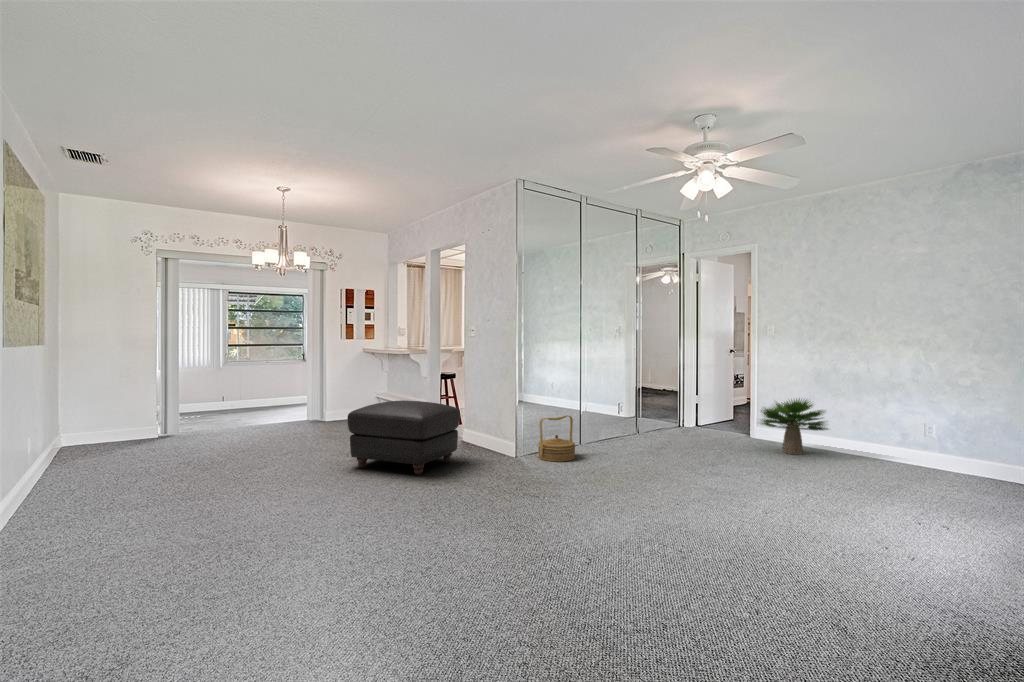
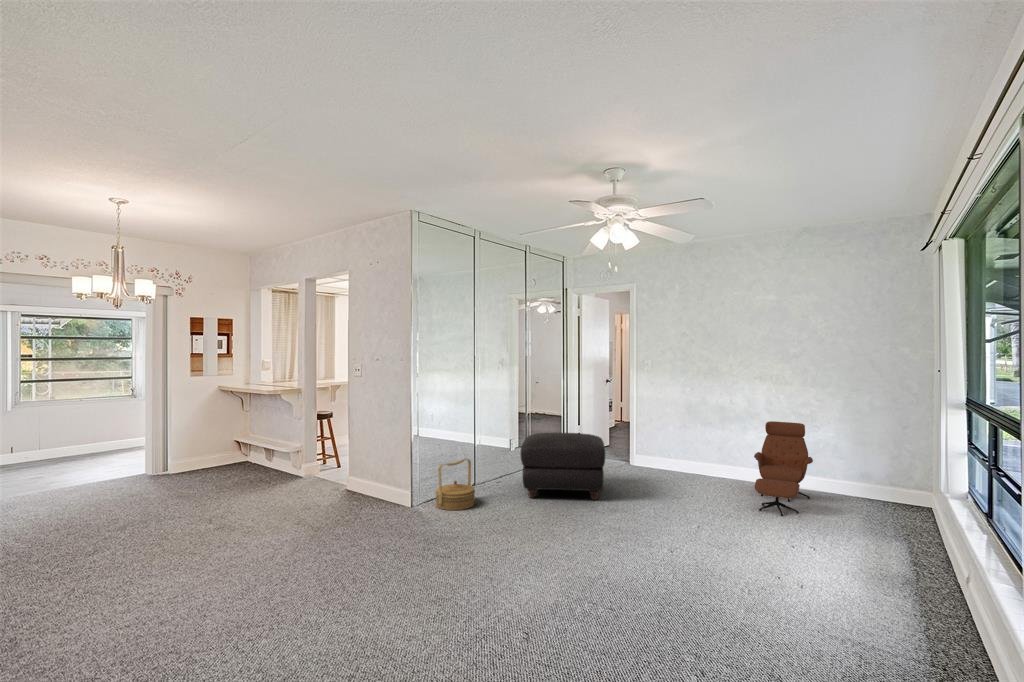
lounge chair: none [883,392,967,492] -> present [754,421,813,516]
potted plant: present [761,398,828,455] -> none [639,427,705,481]
ottoman: present [347,400,460,475] -> present [520,433,605,500]

